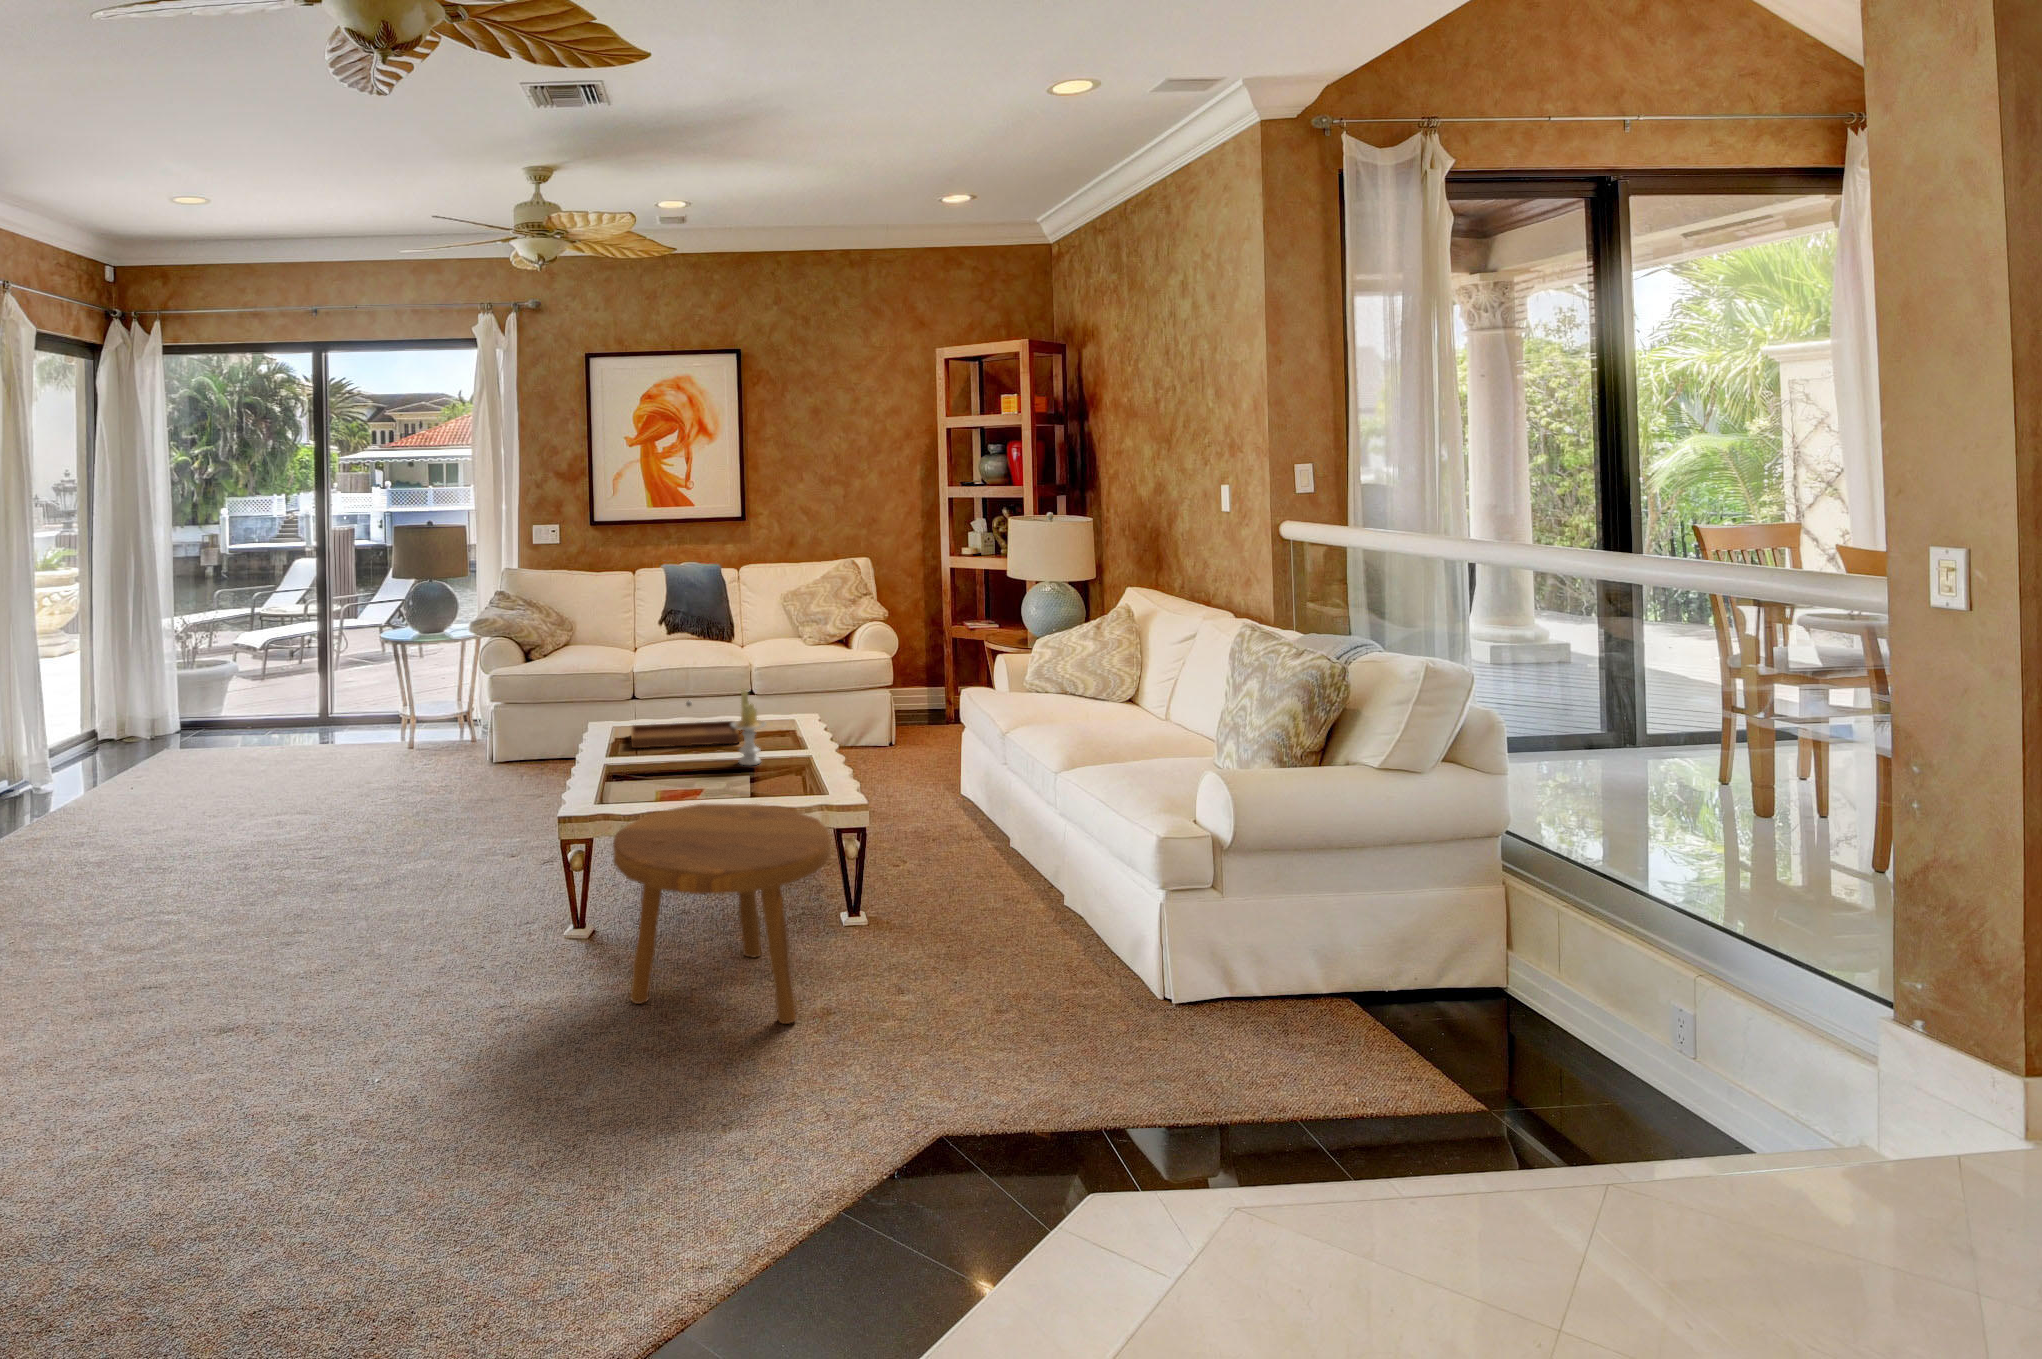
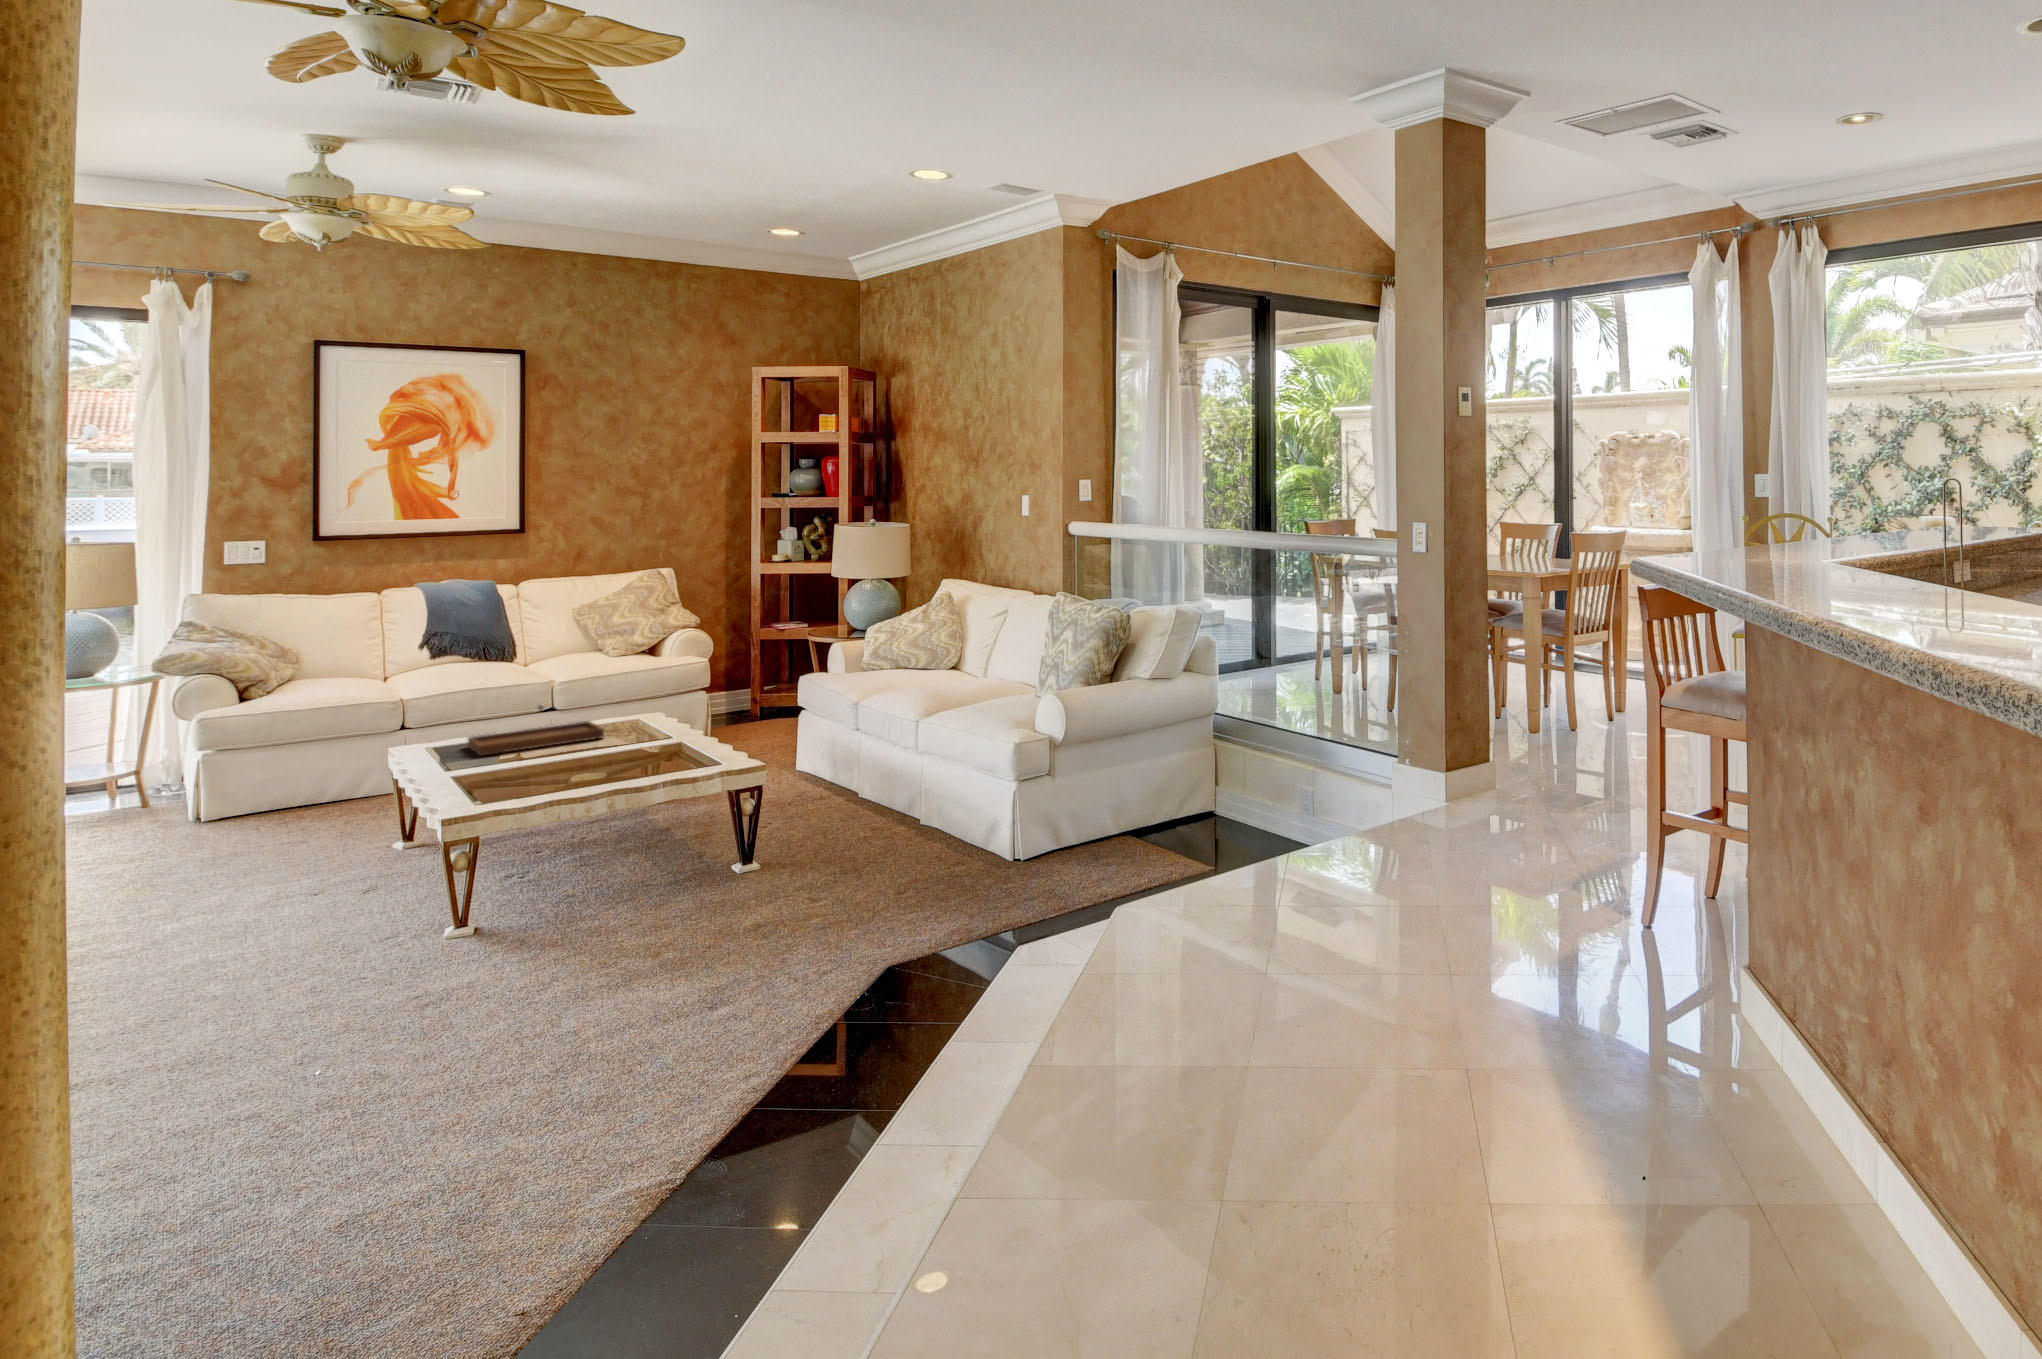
candle: present [731,690,766,765] -> none [610,682,648,751]
footstool: present [613,803,831,1024] -> none [548,767,764,950]

